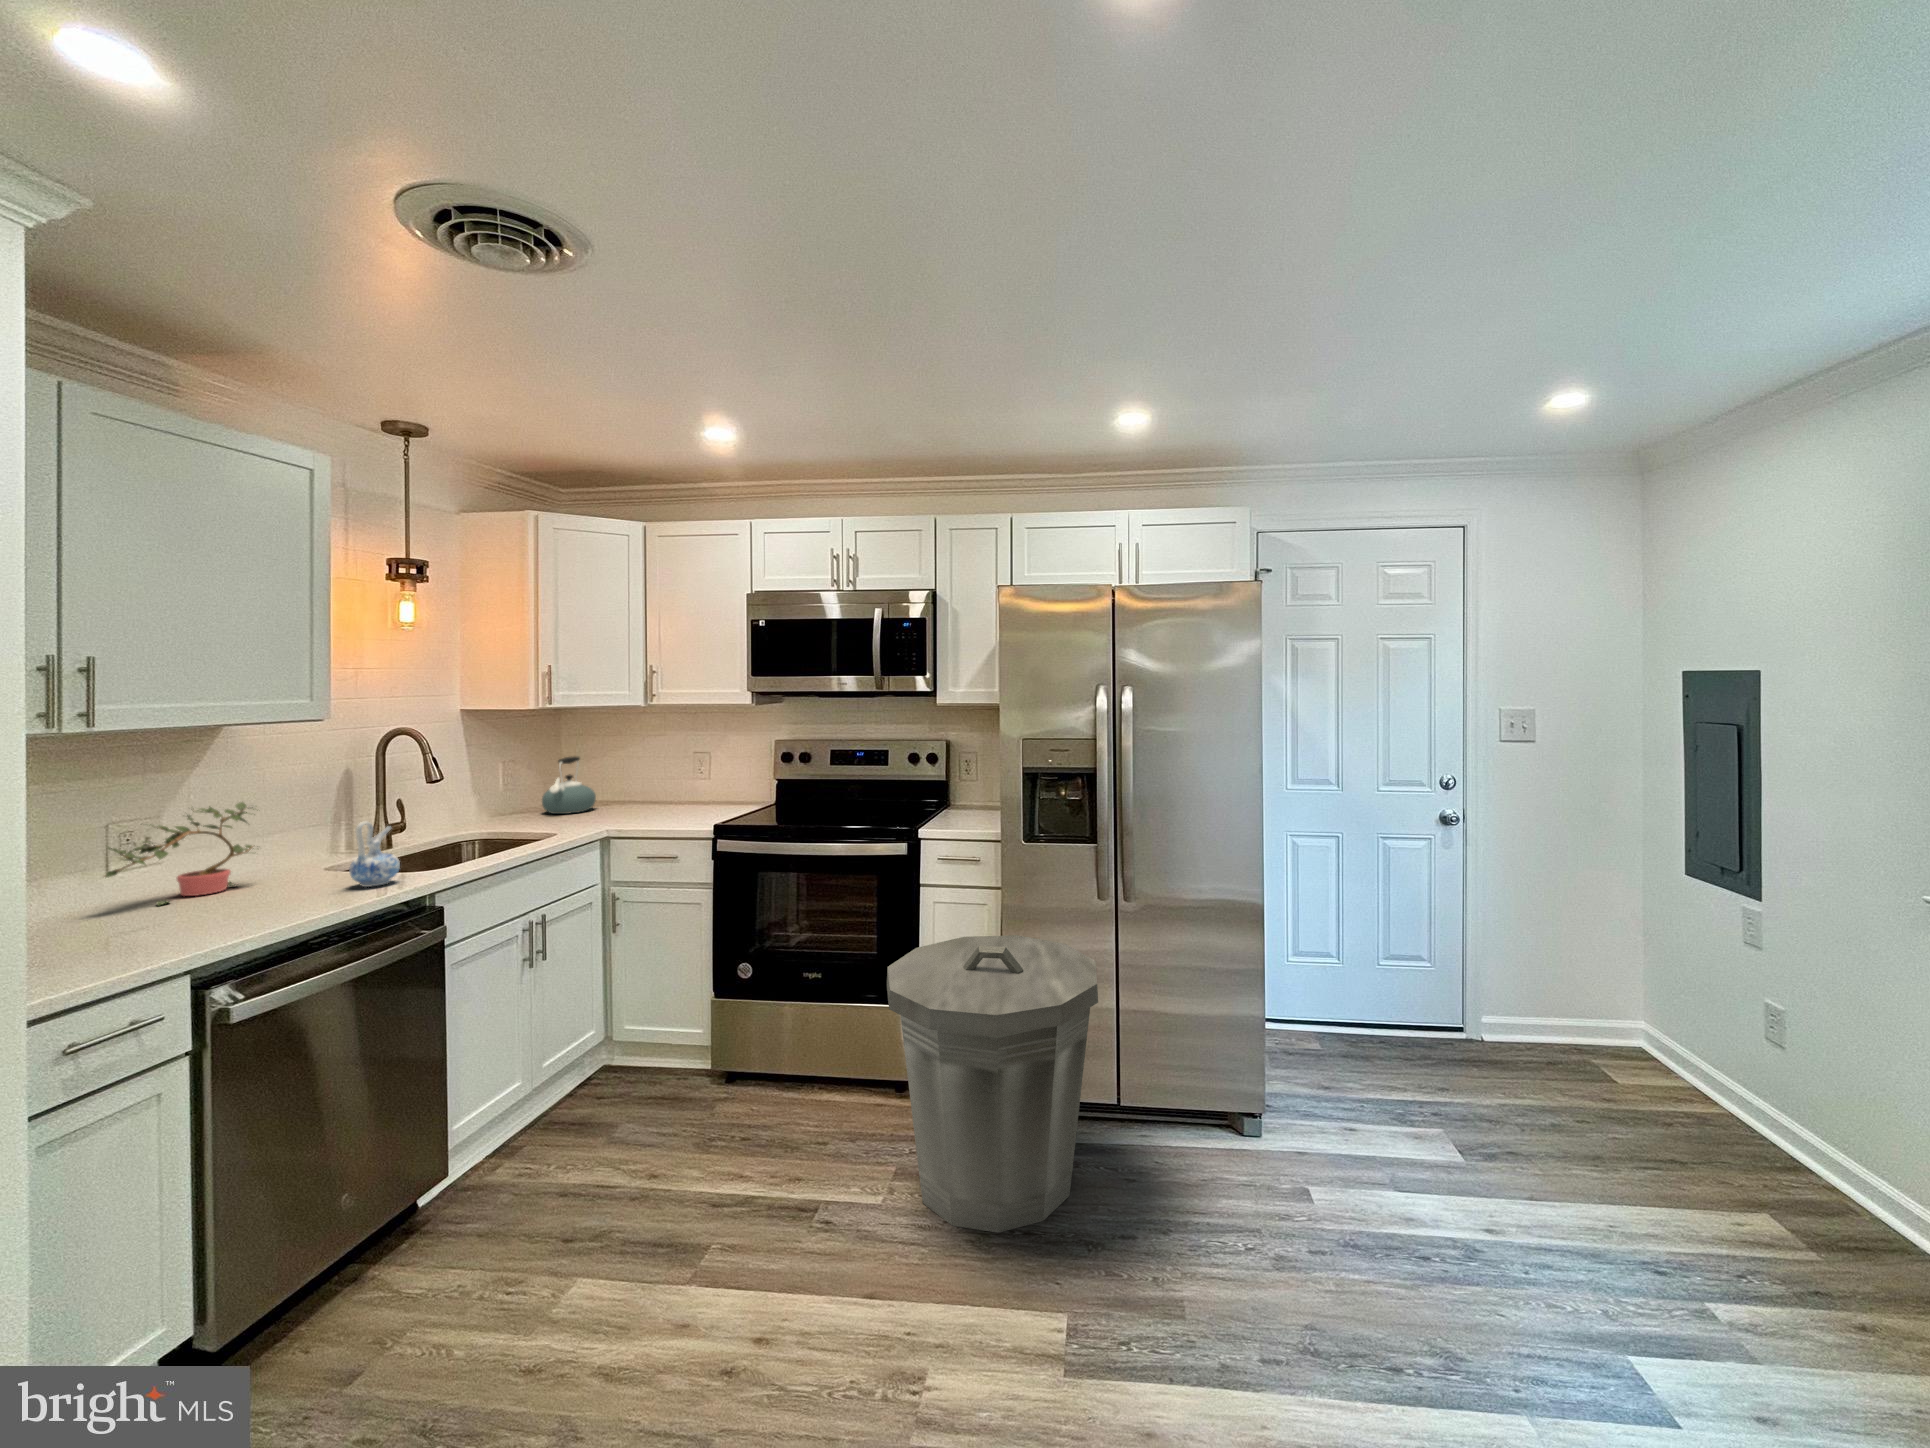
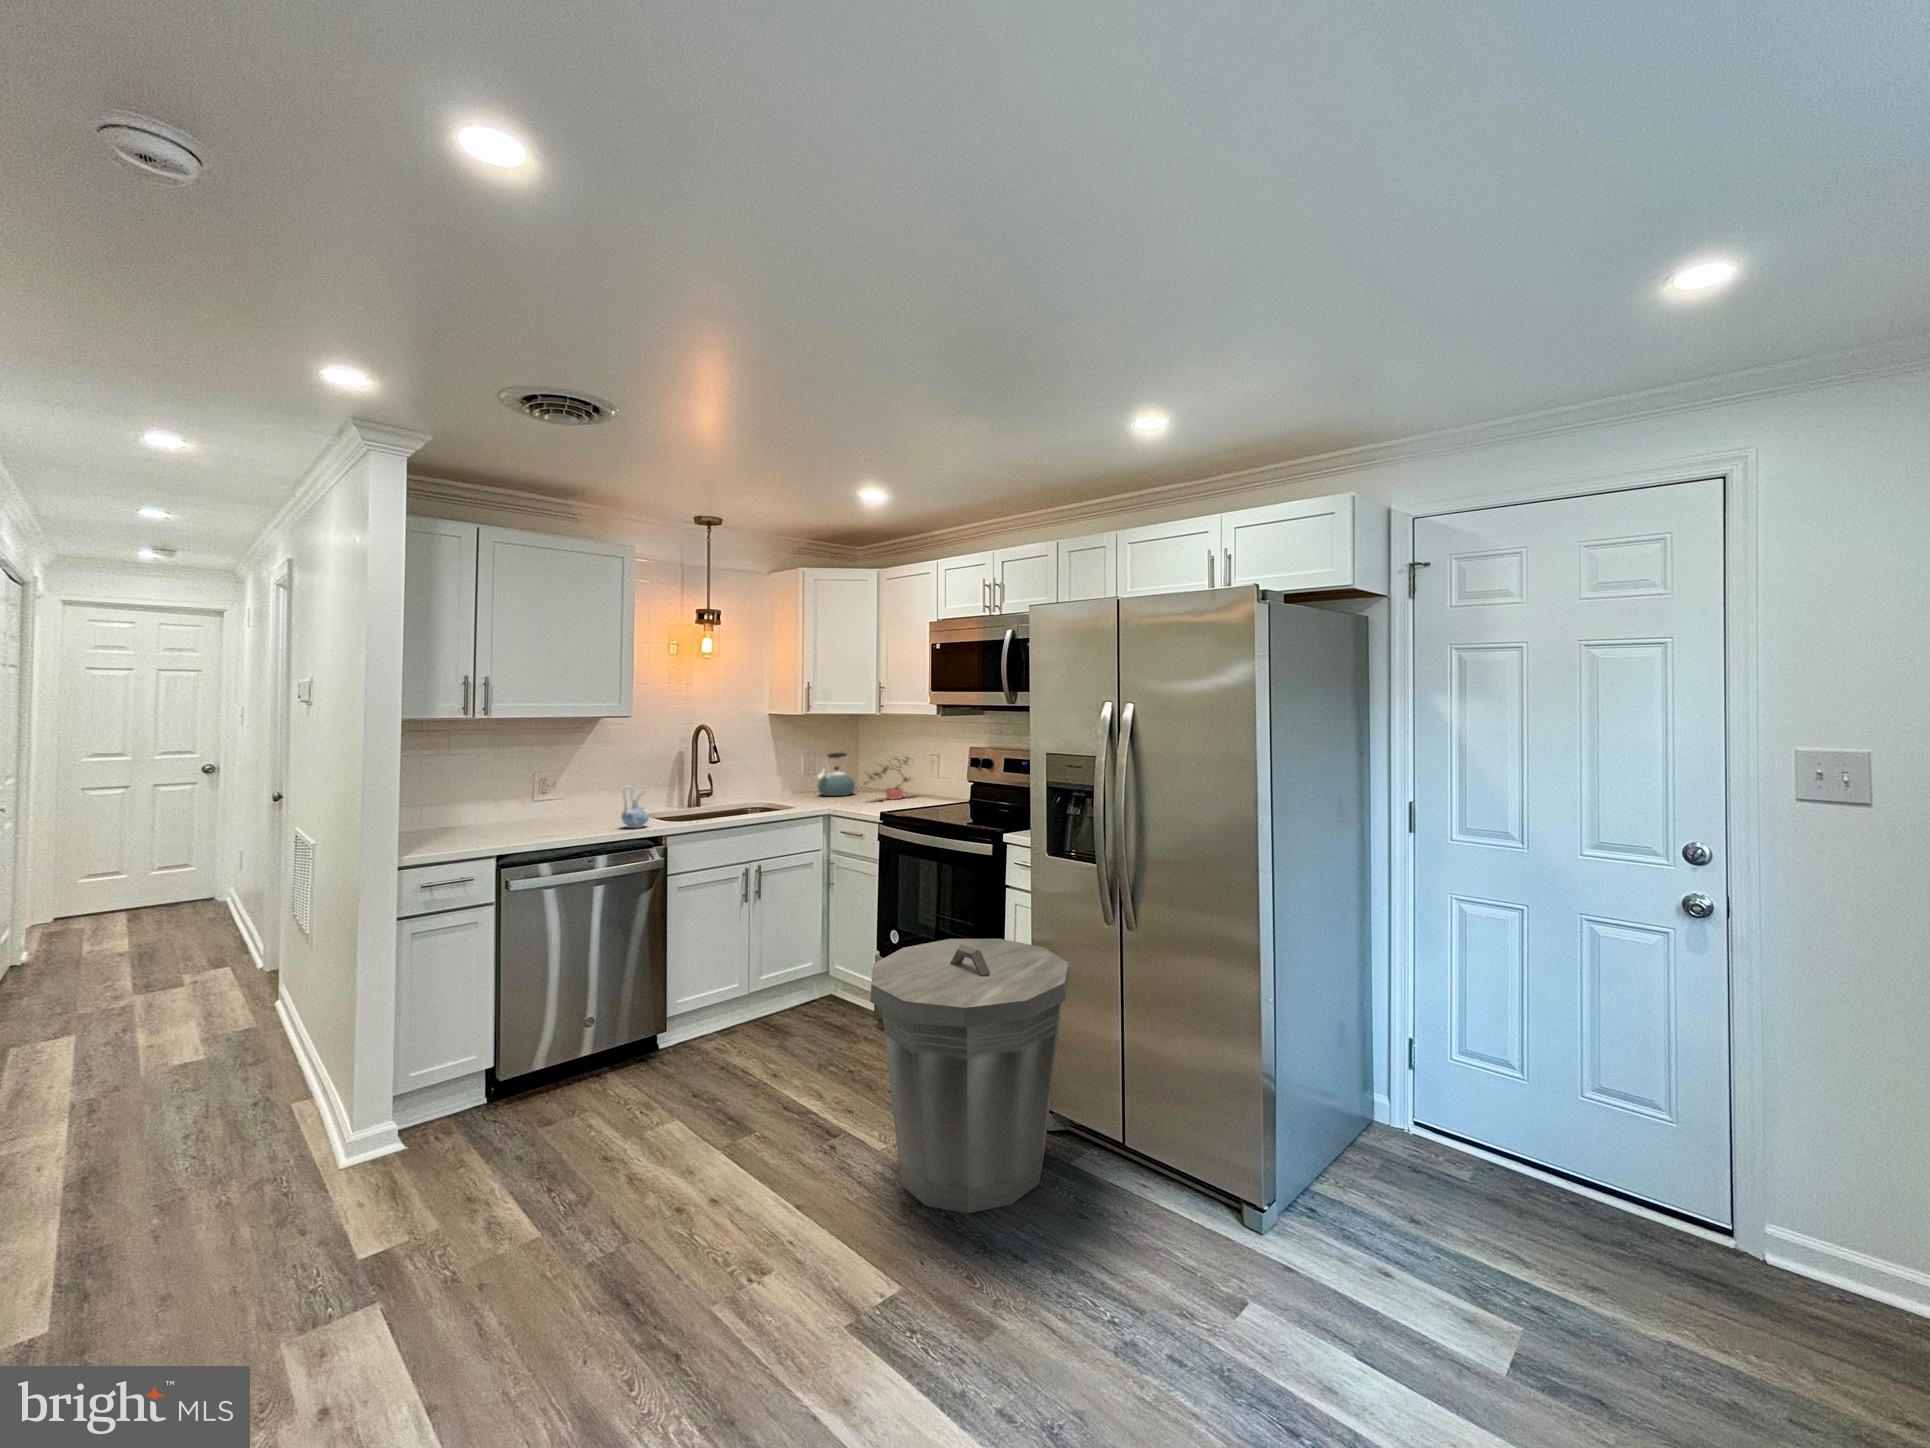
potted plant: present [105,802,253,905] -> present [864,757,910,800]

